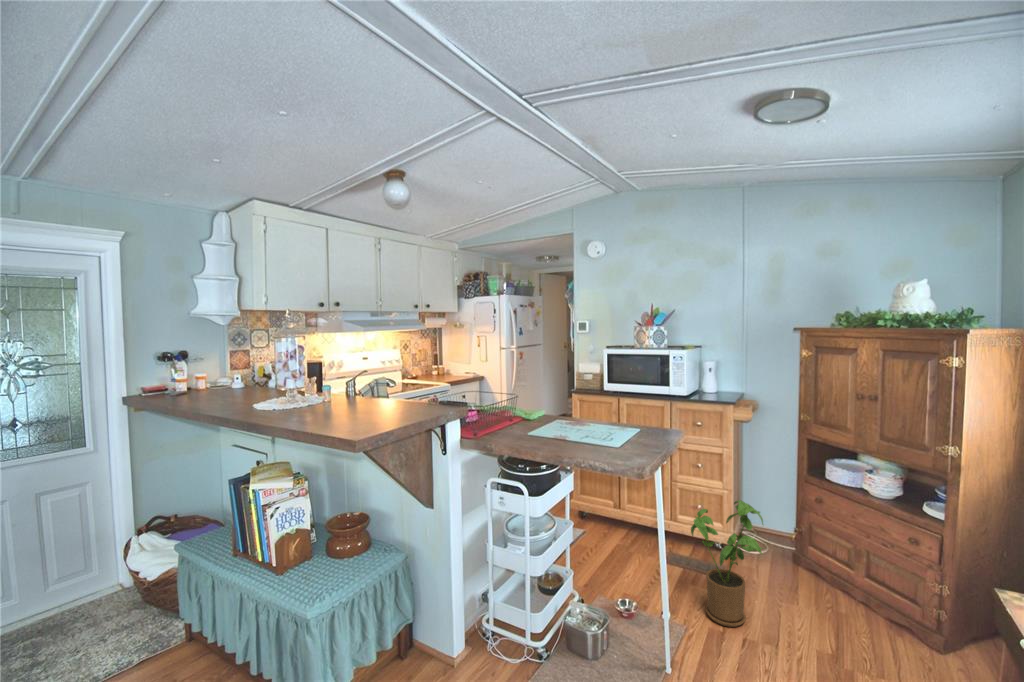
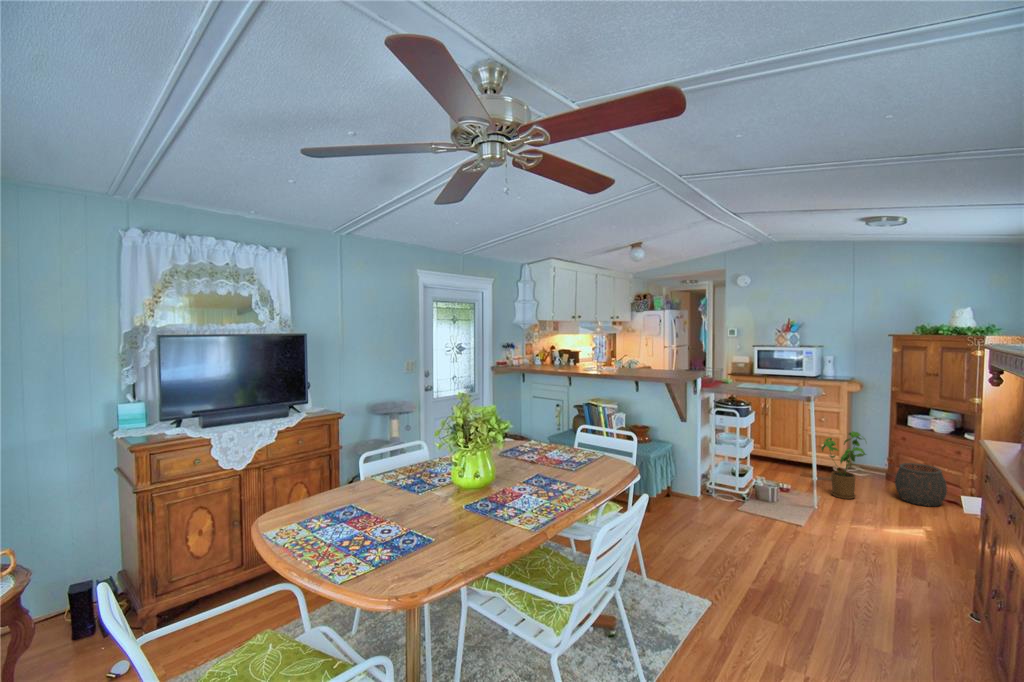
woven basket: none [808,551,898,643] -> present [895,463,947,507]

